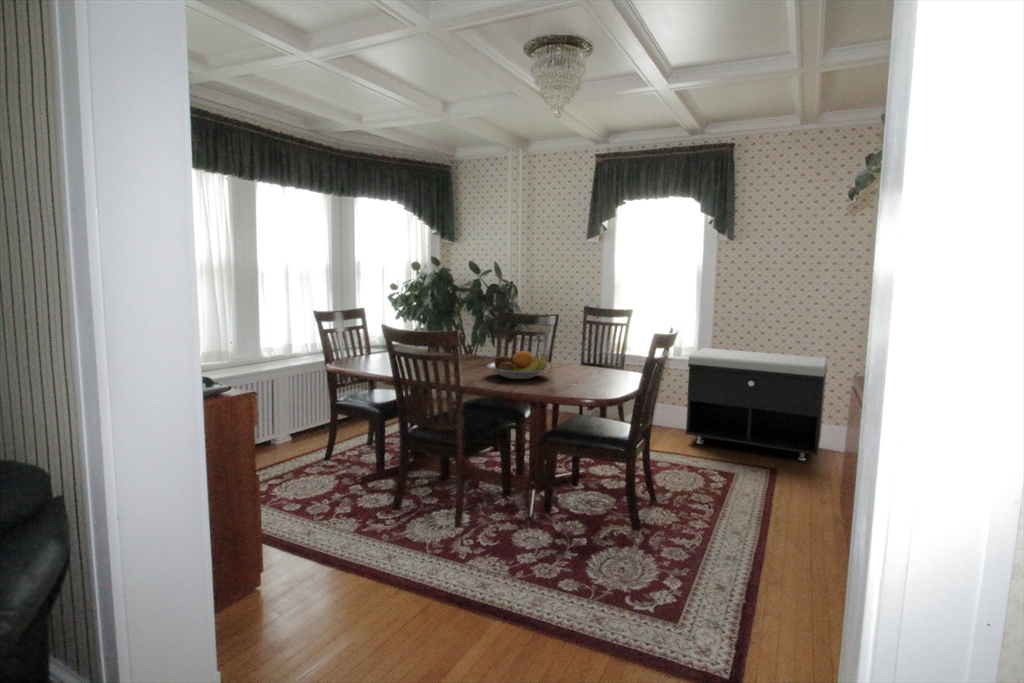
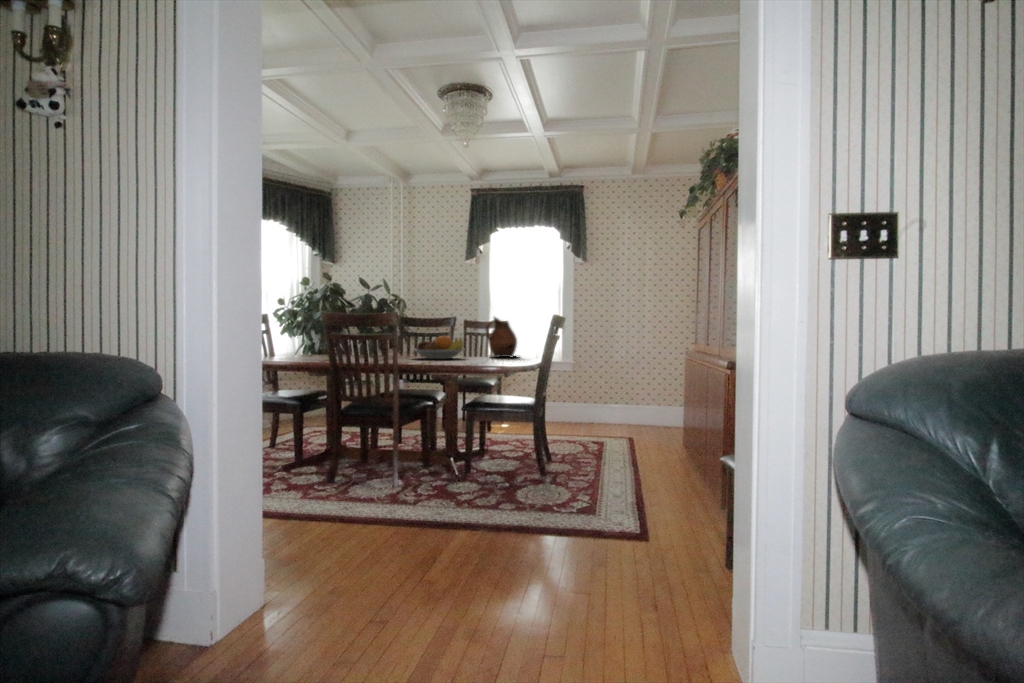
ceramic pitcher: none [577,326,622,380] -> present [485,317,517,358]
storage bench: present [685,348,827,461] -> none [559,351,662,432]

